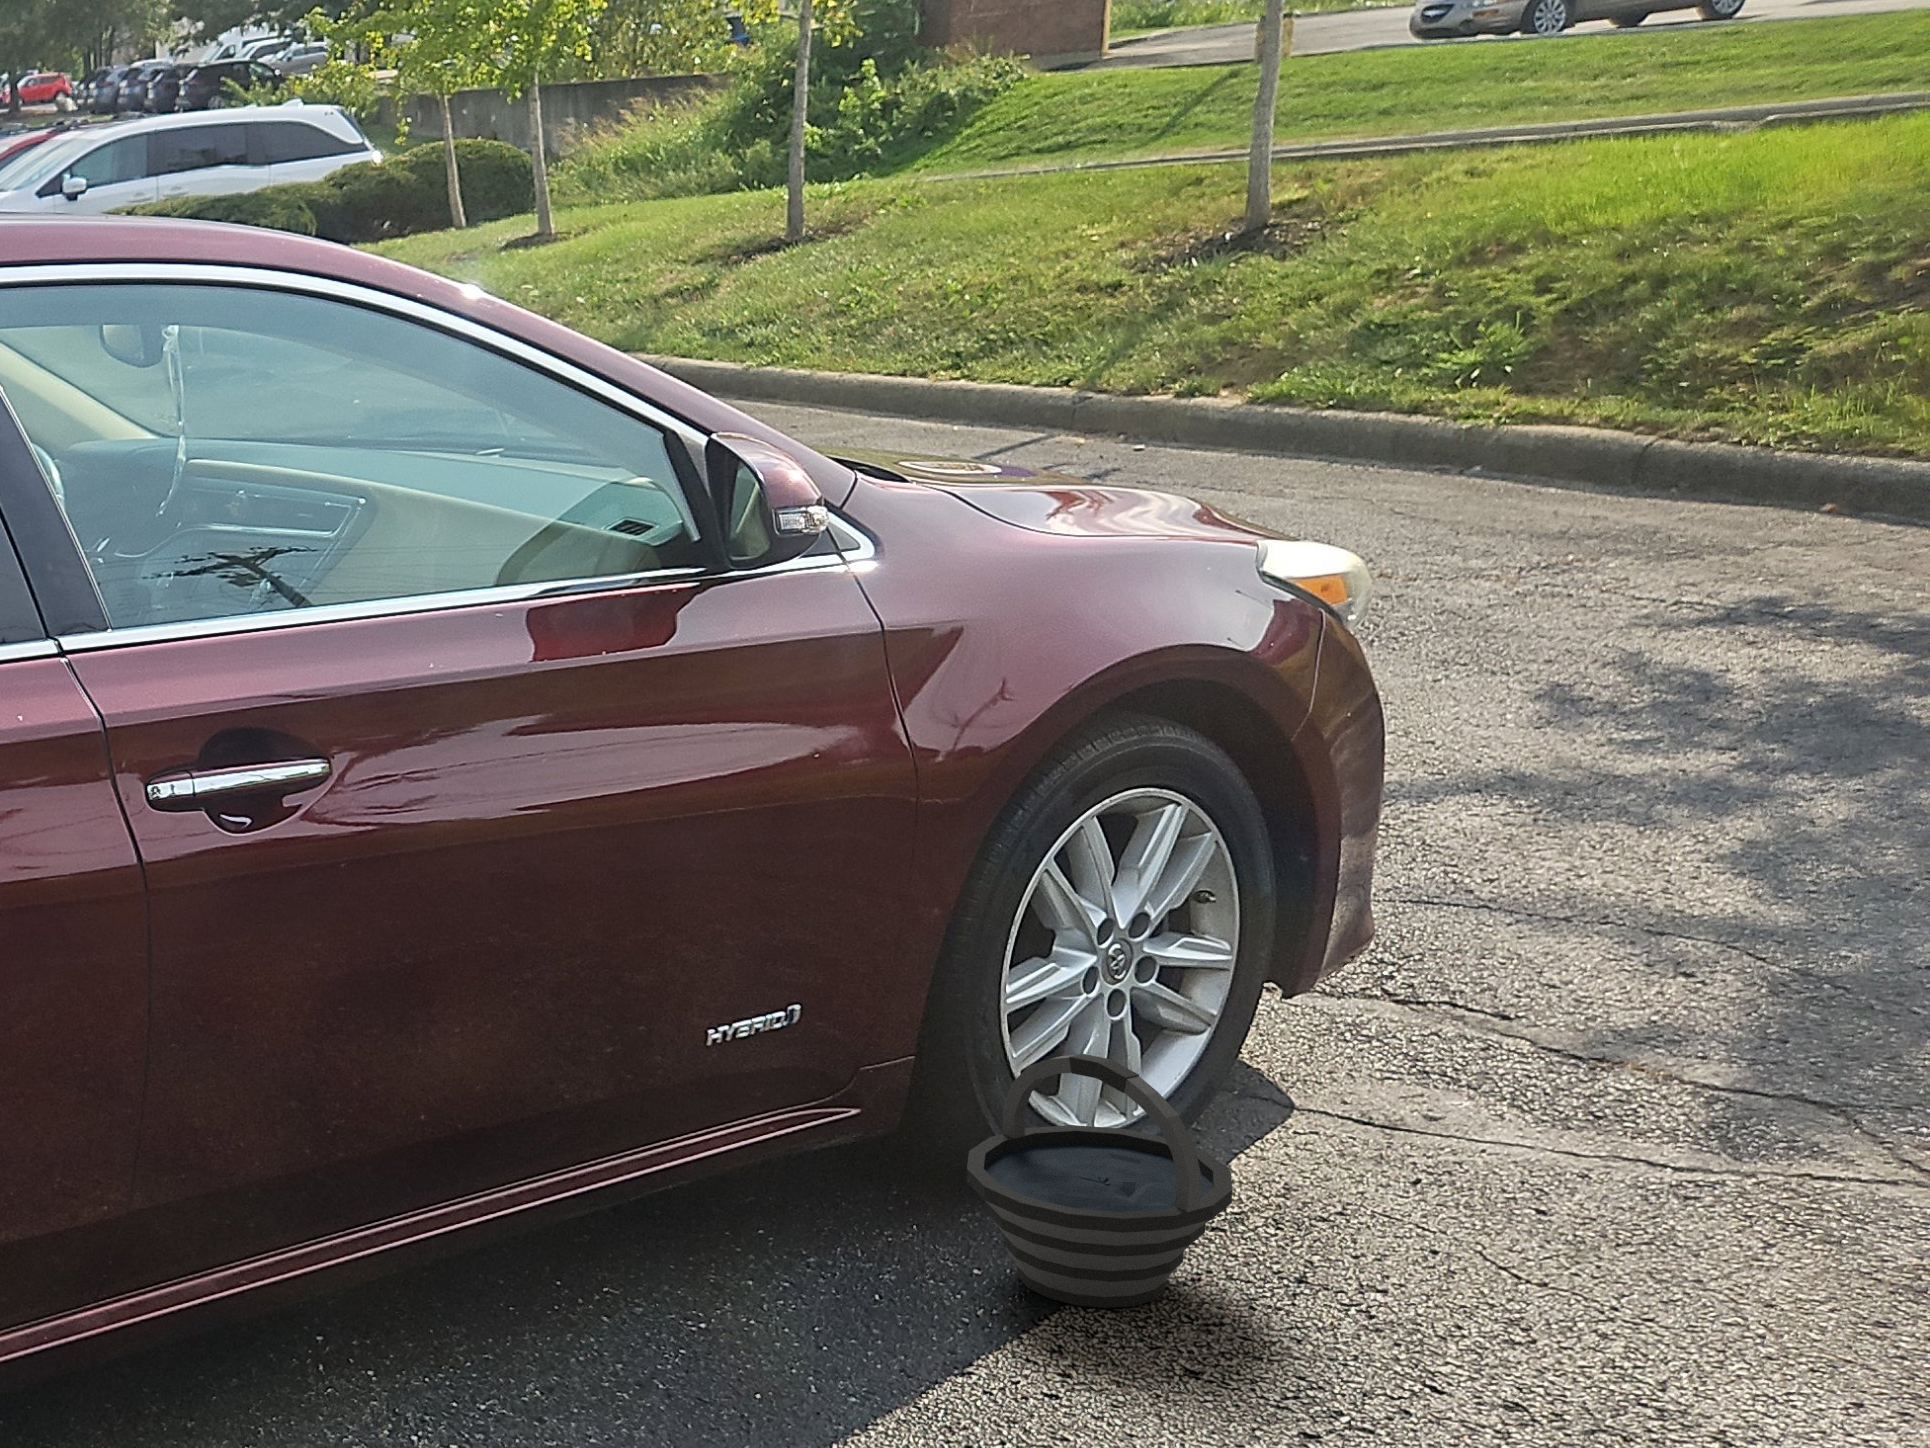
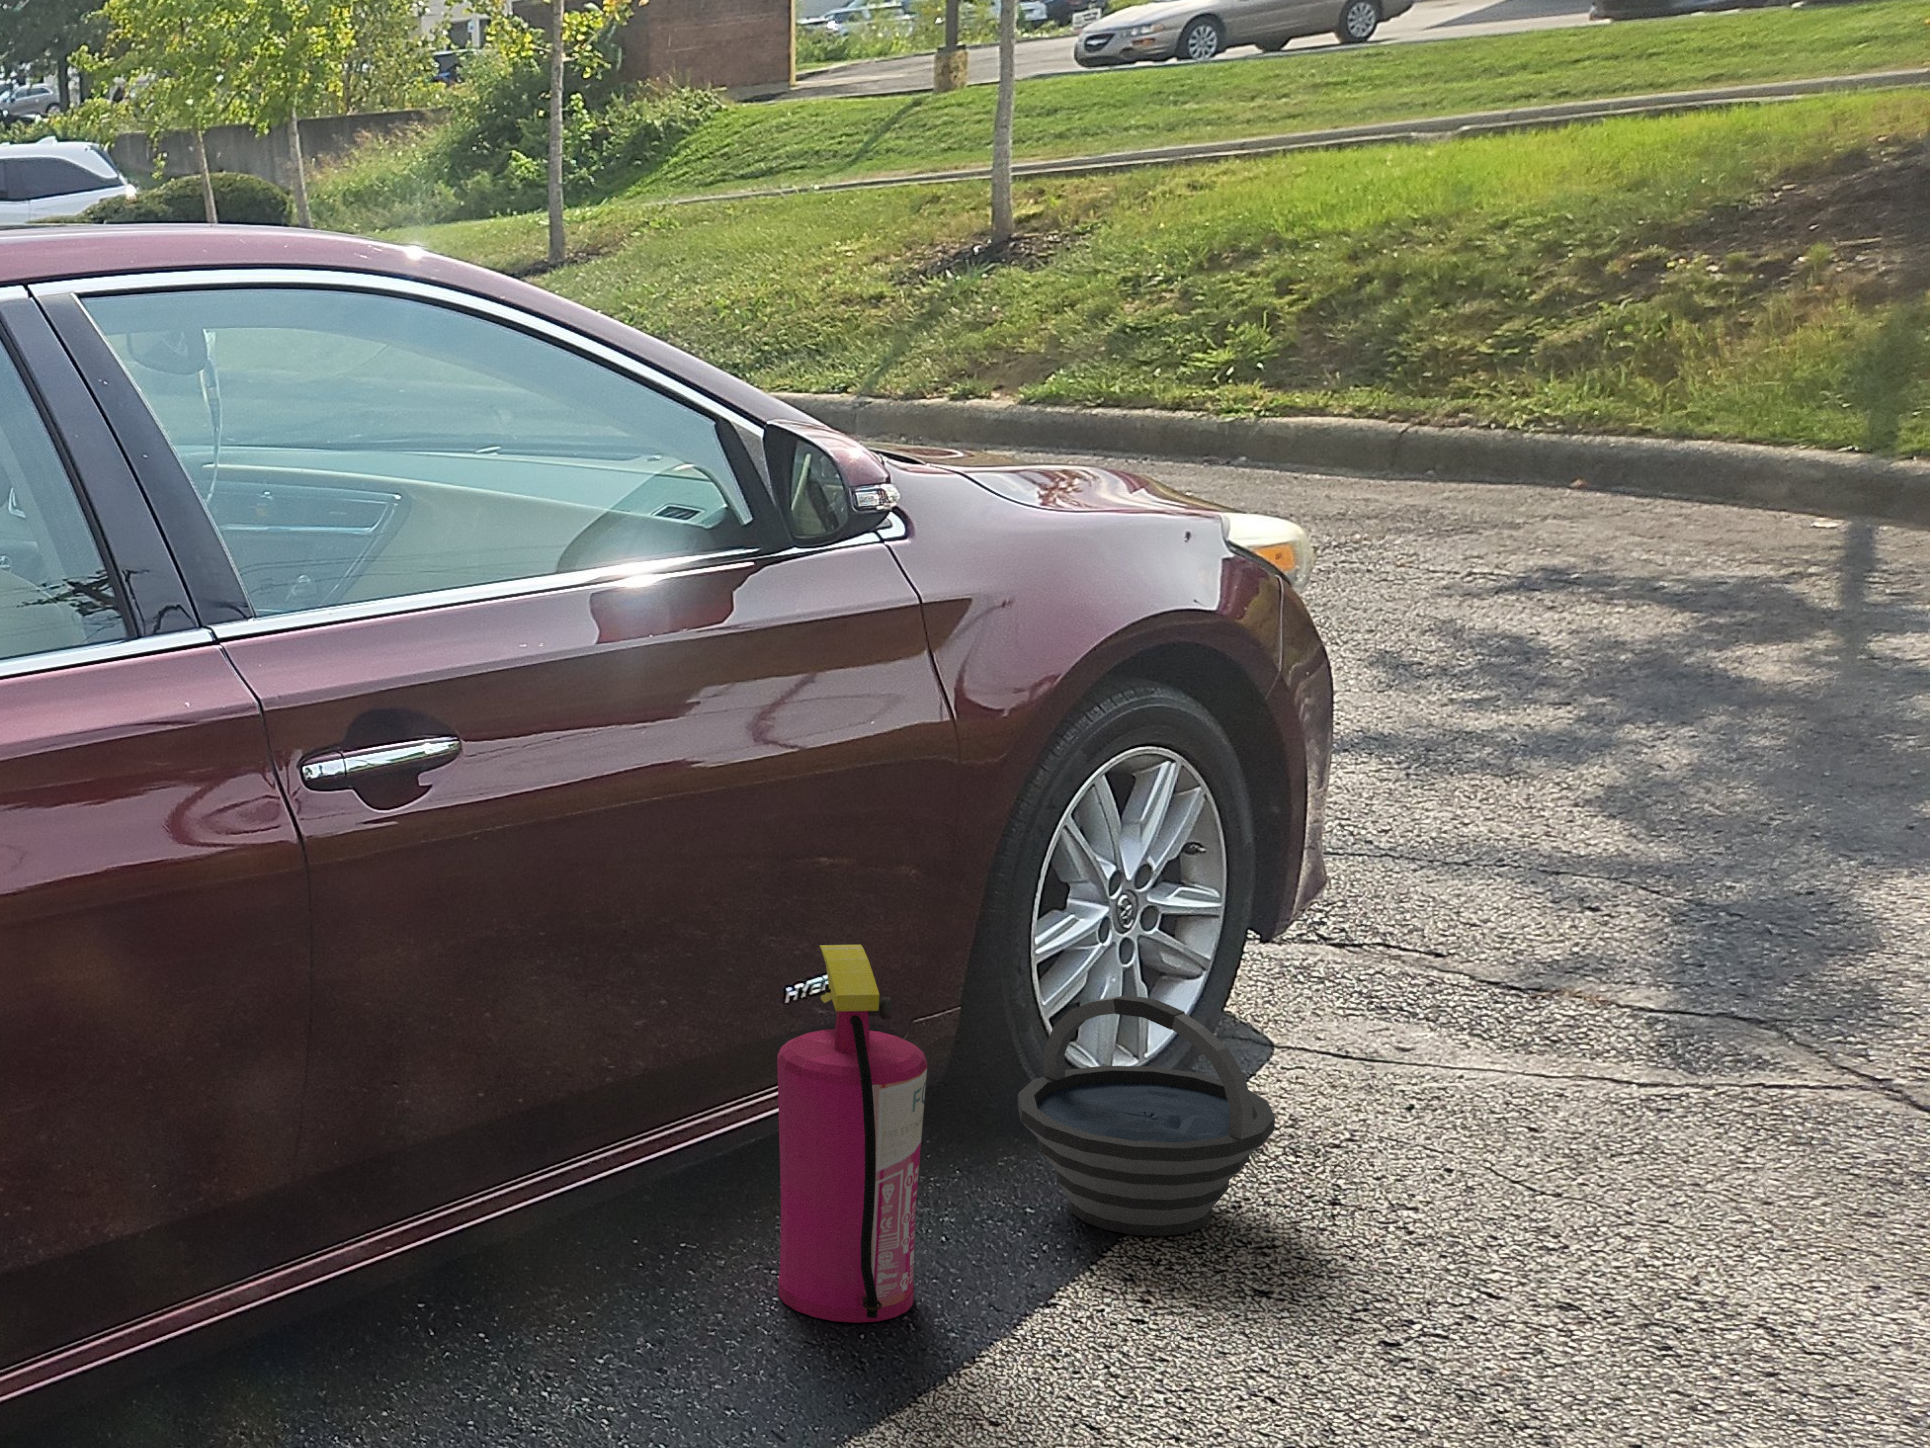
fire extinguisher: none [683,991,838,1384] -> present [777,945,927,1323]

